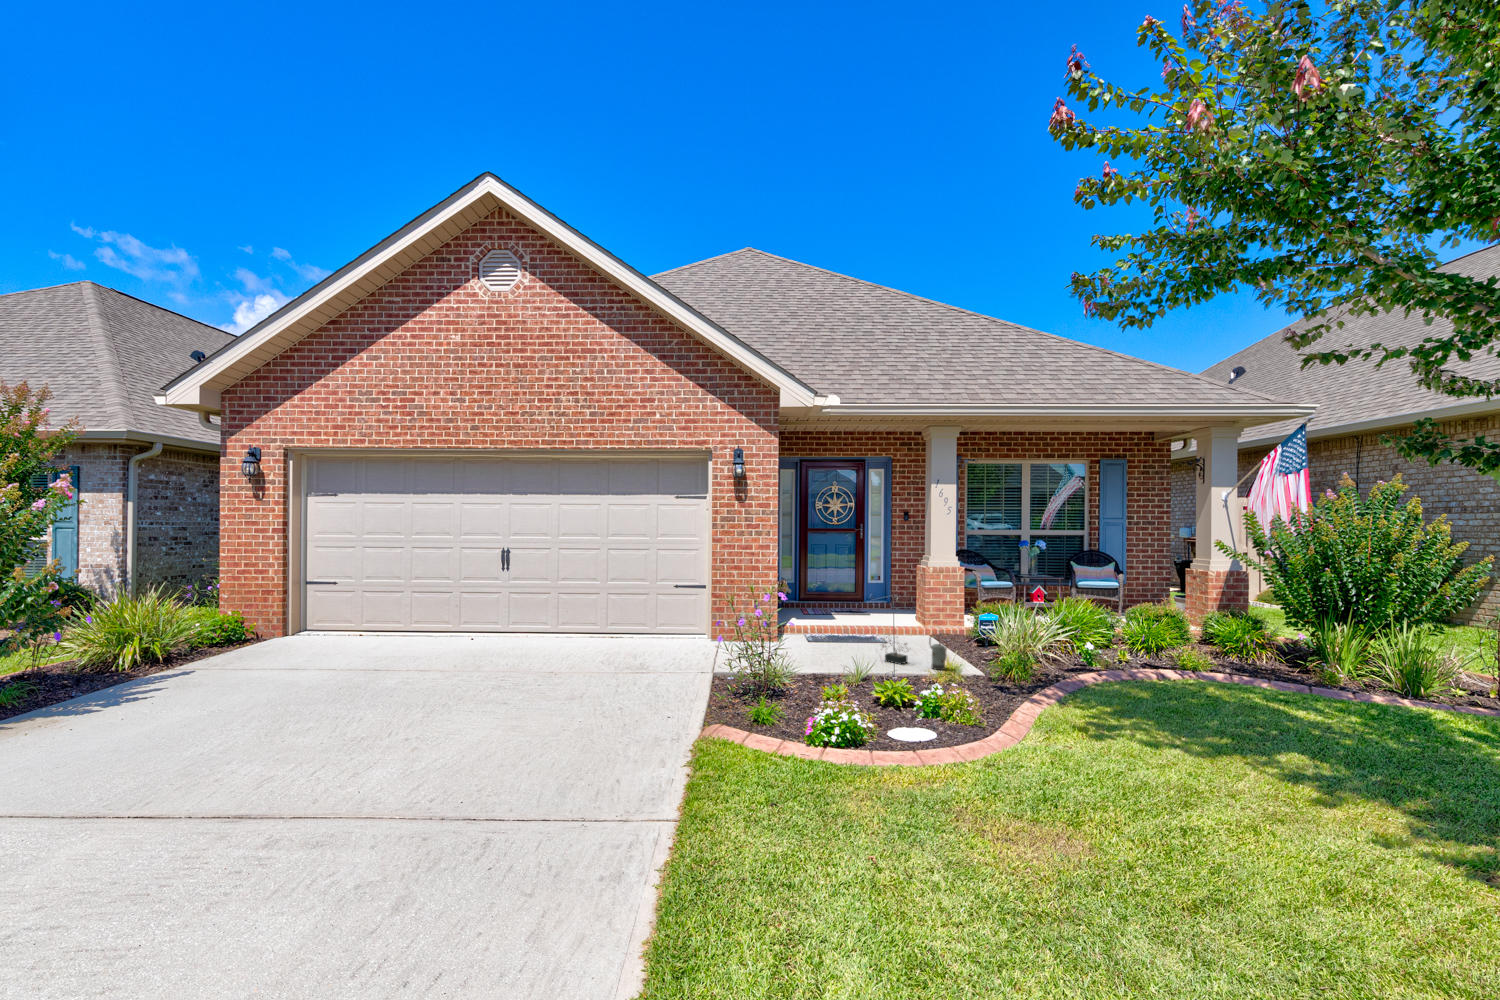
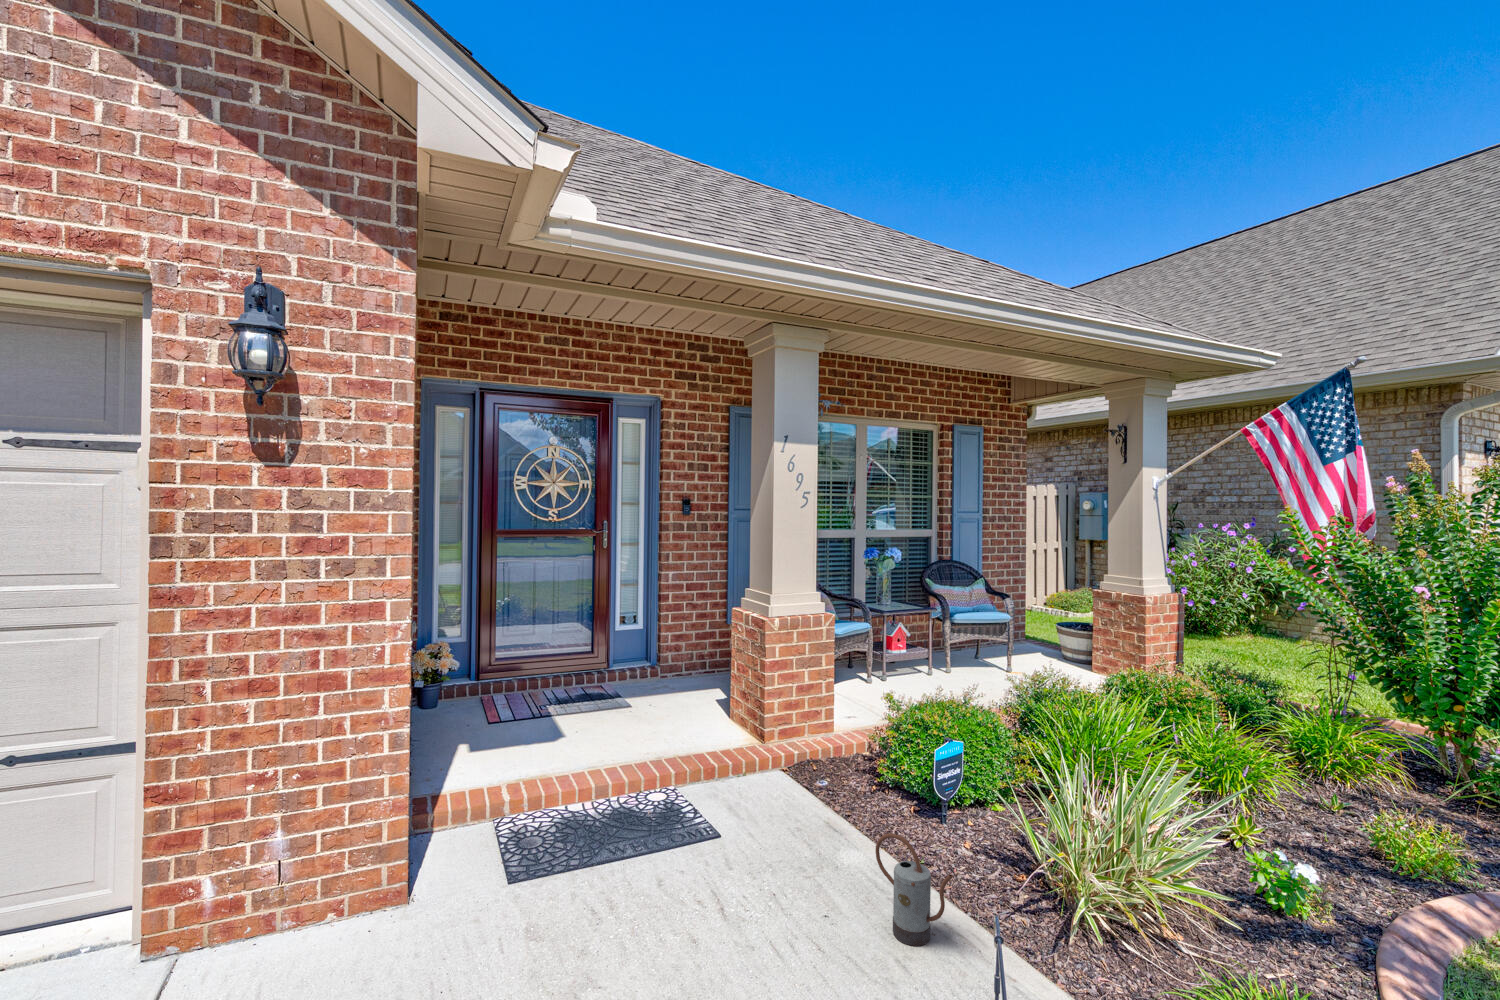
decorative plant: present [882,635,907,664] -> none [739,832,828,938]

